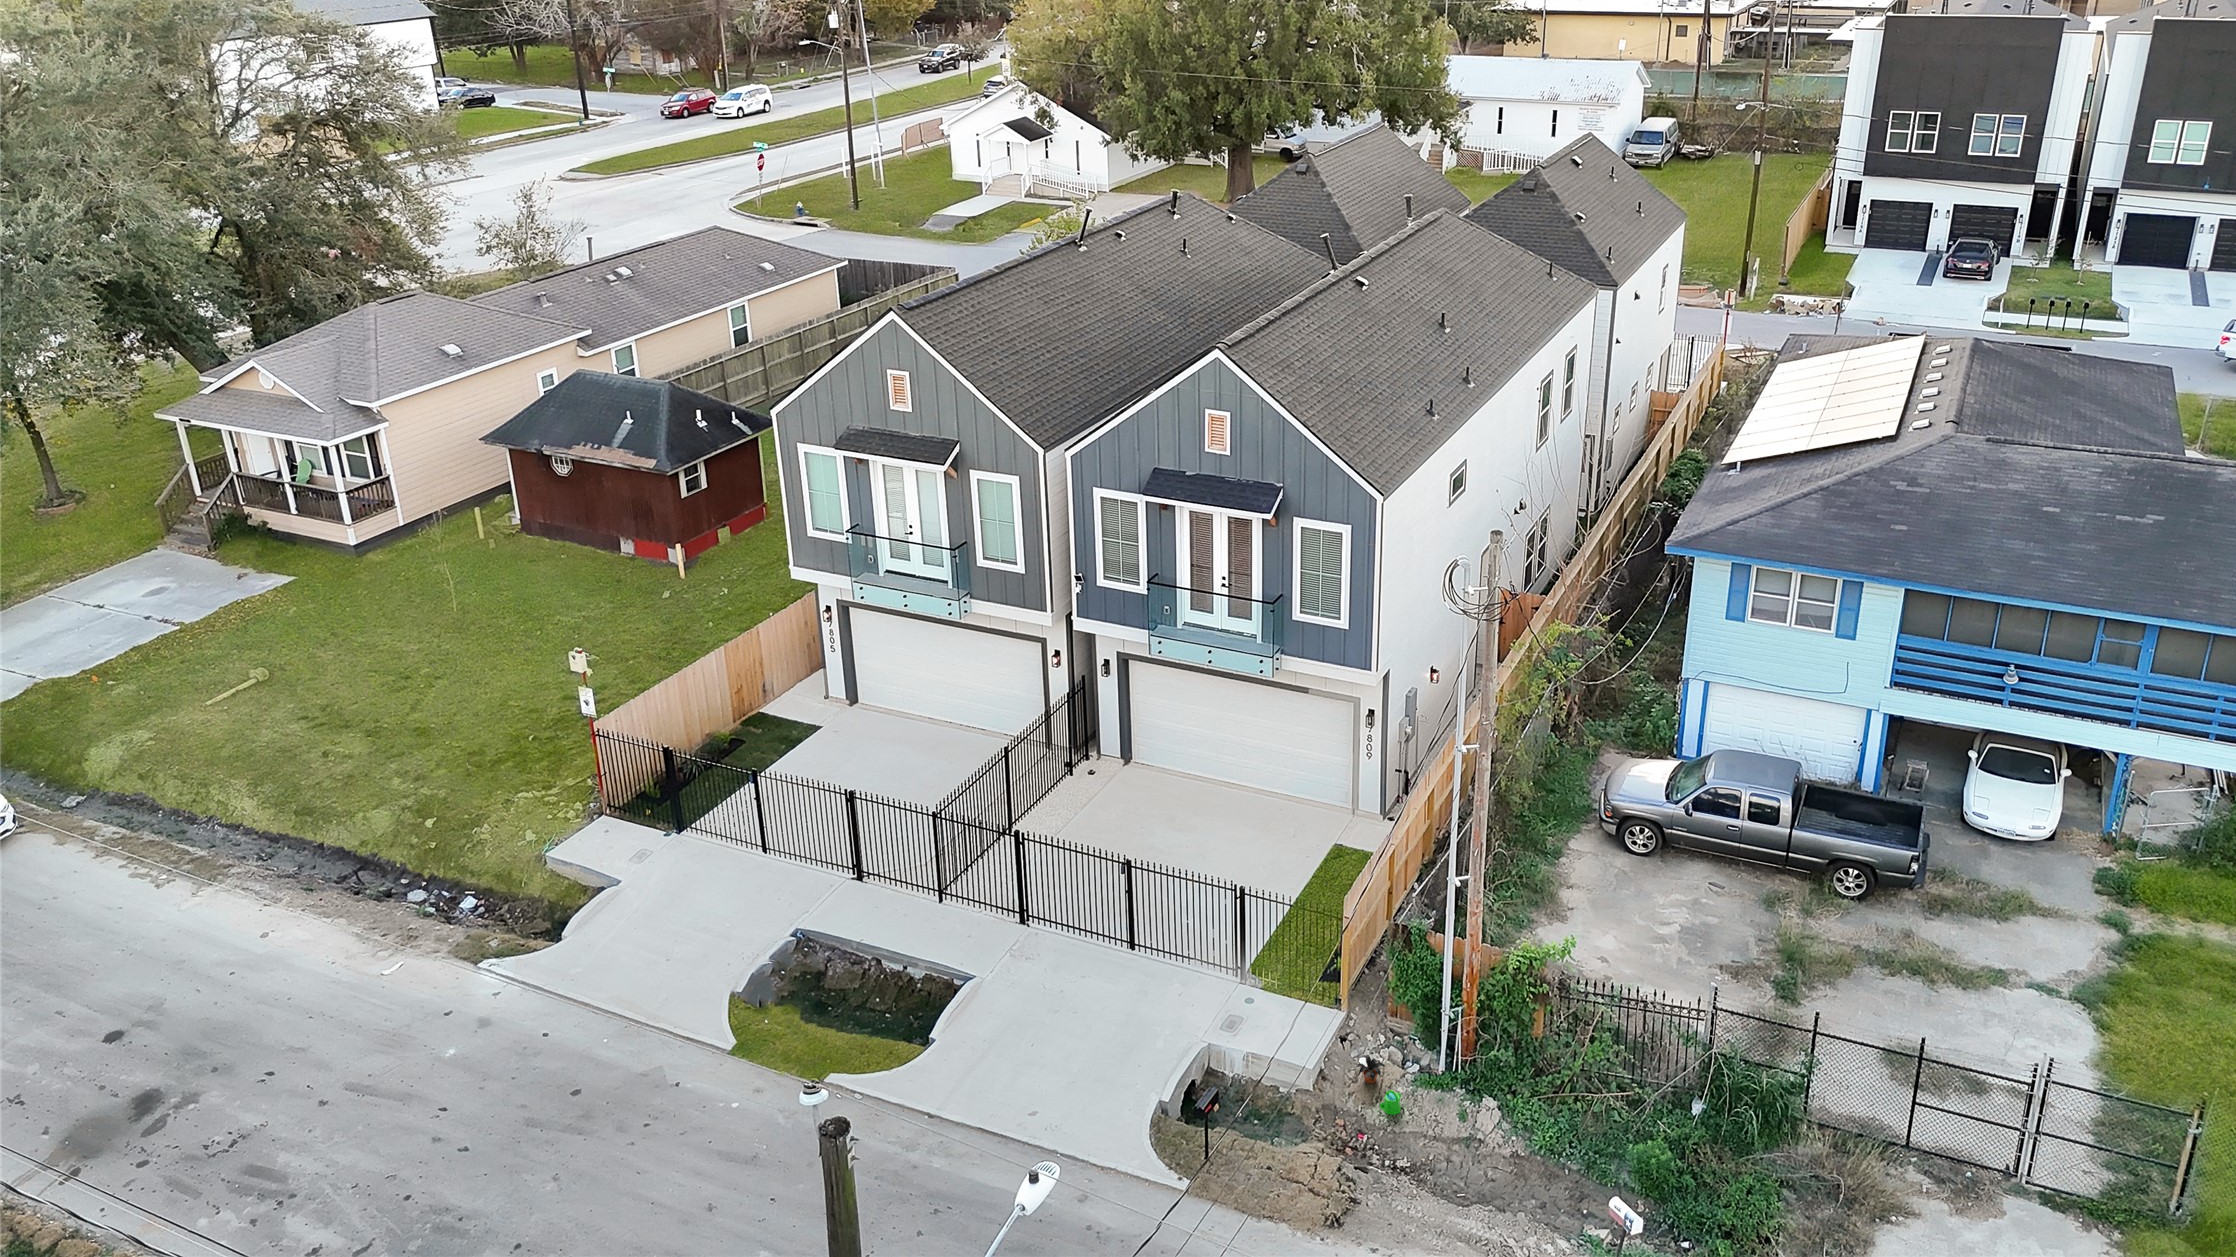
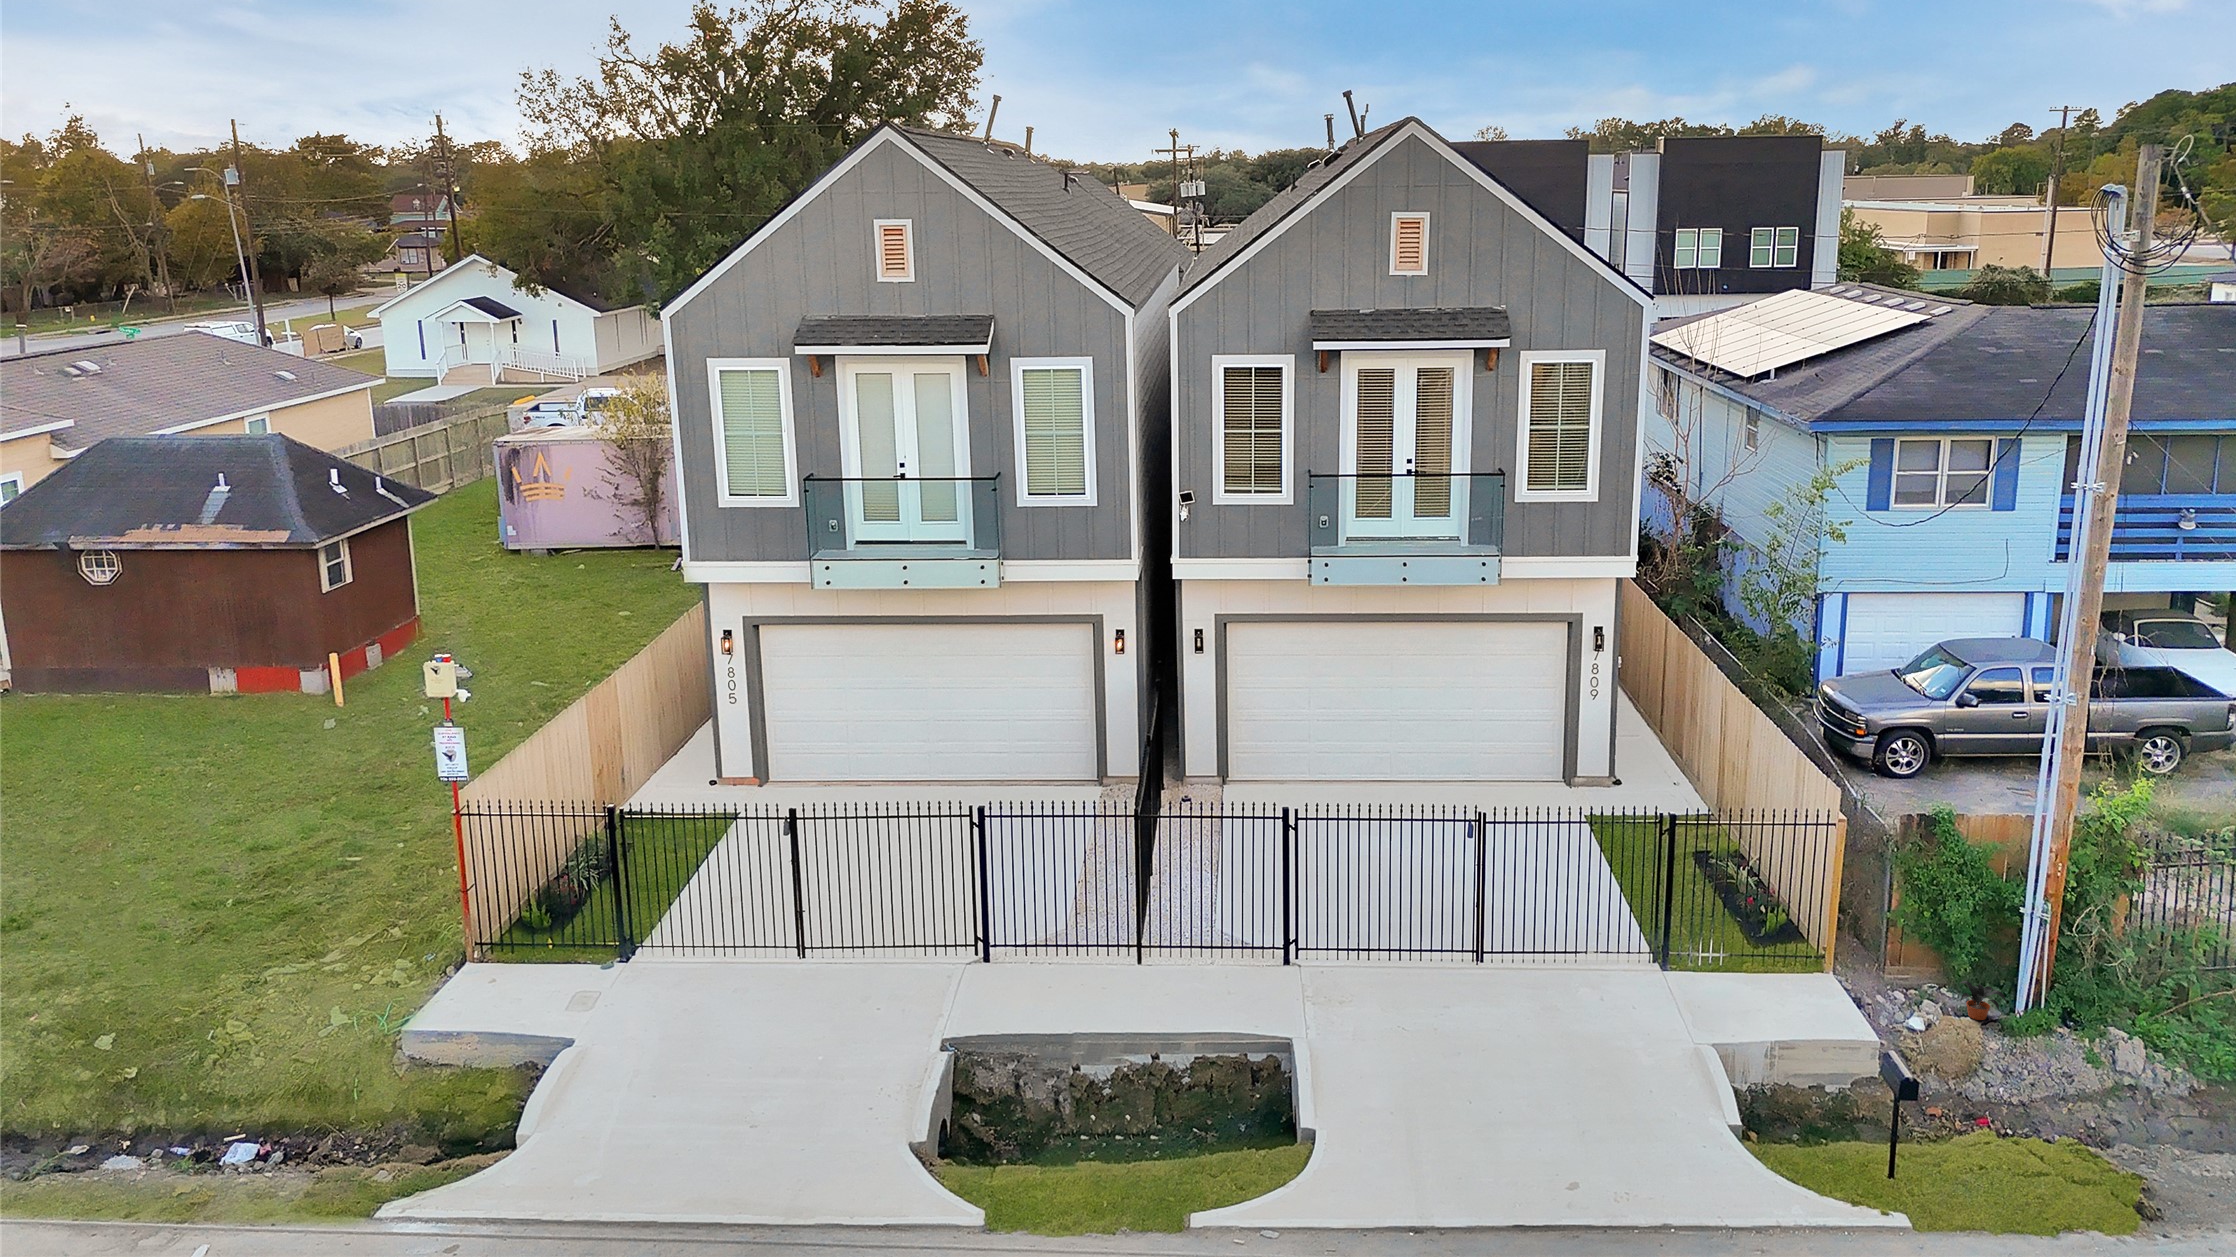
watering can: present [1380,1090,1401,1115] -> none [2034,1008,2063,1045]

